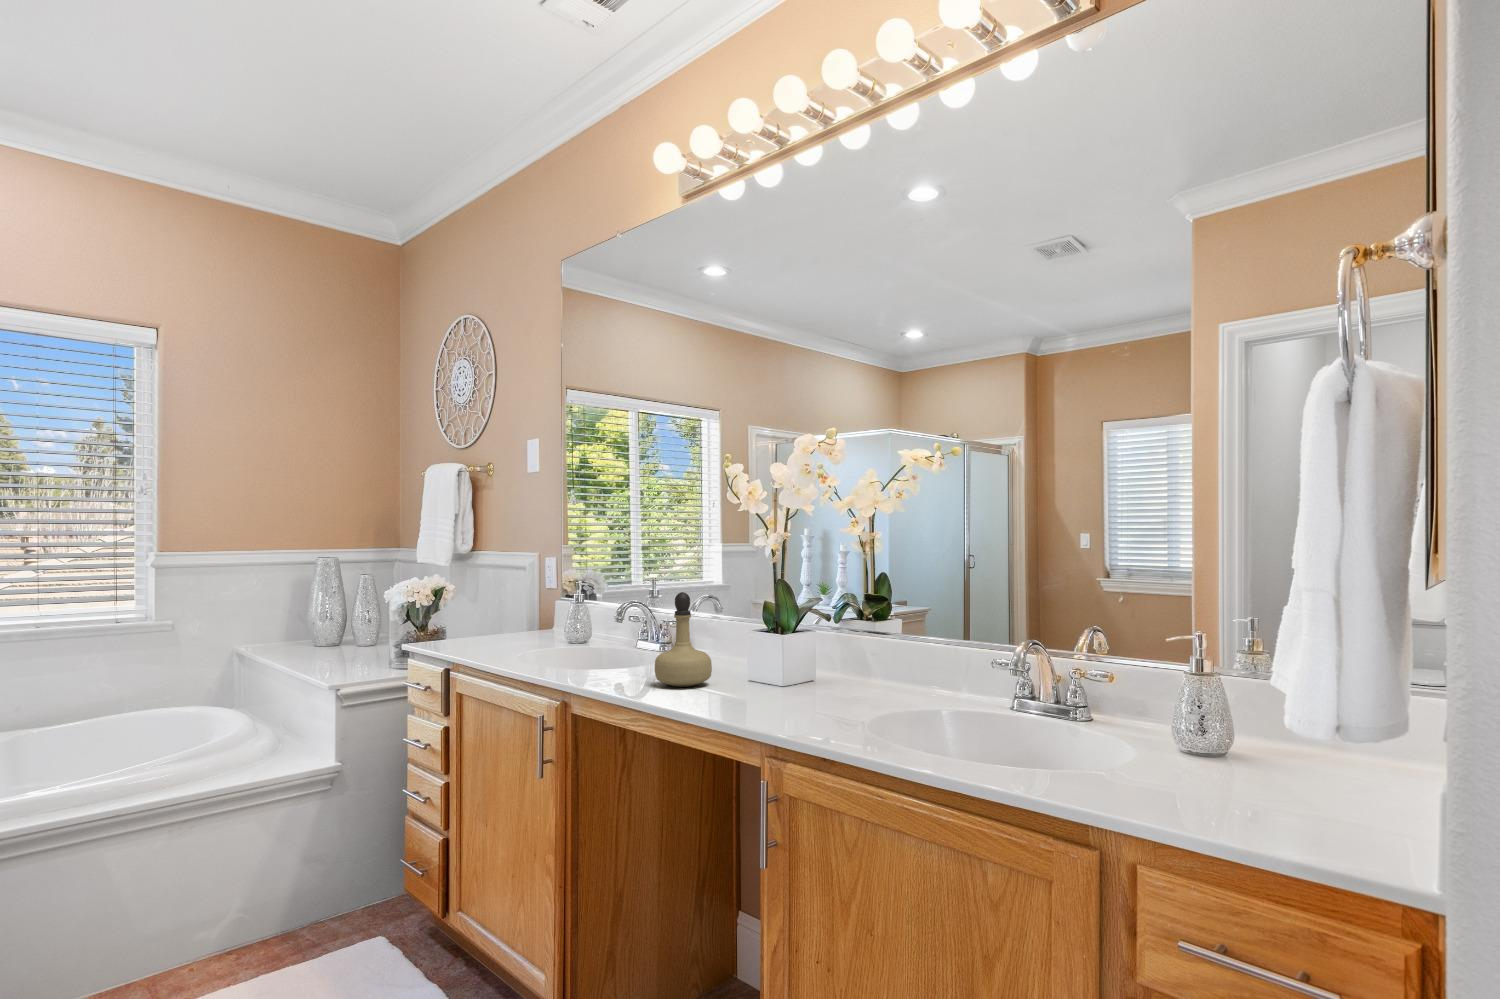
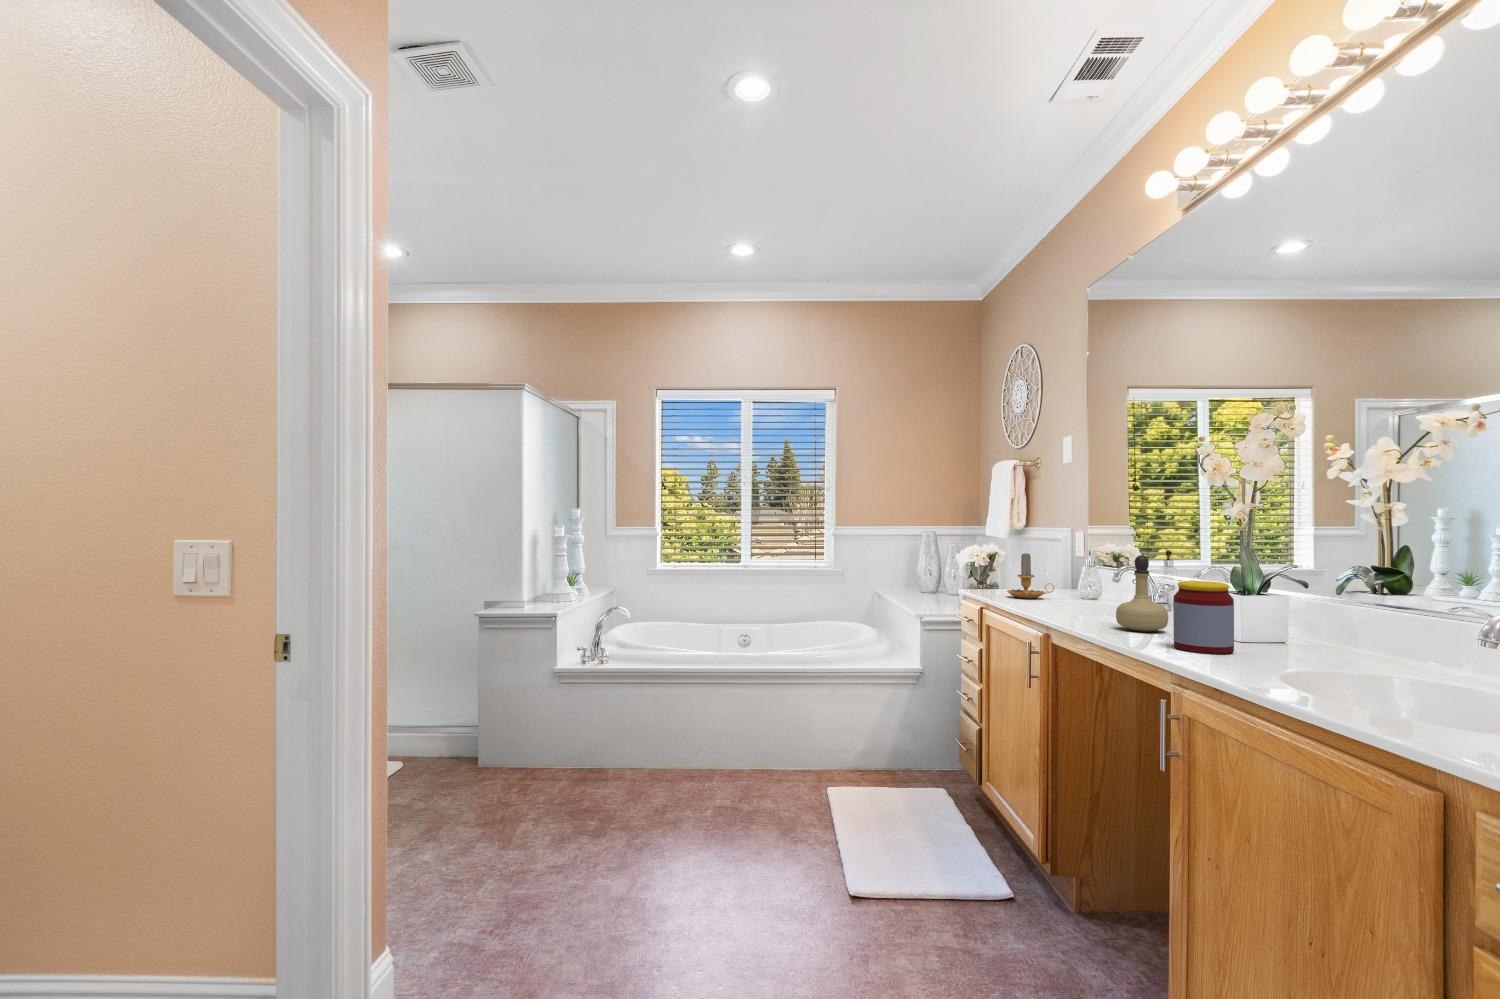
candle: none [476,587,536,651] -> present [1007,553,1054,599]
jar: none [743,623,805,711] -> present [1173,581,1234,654]

